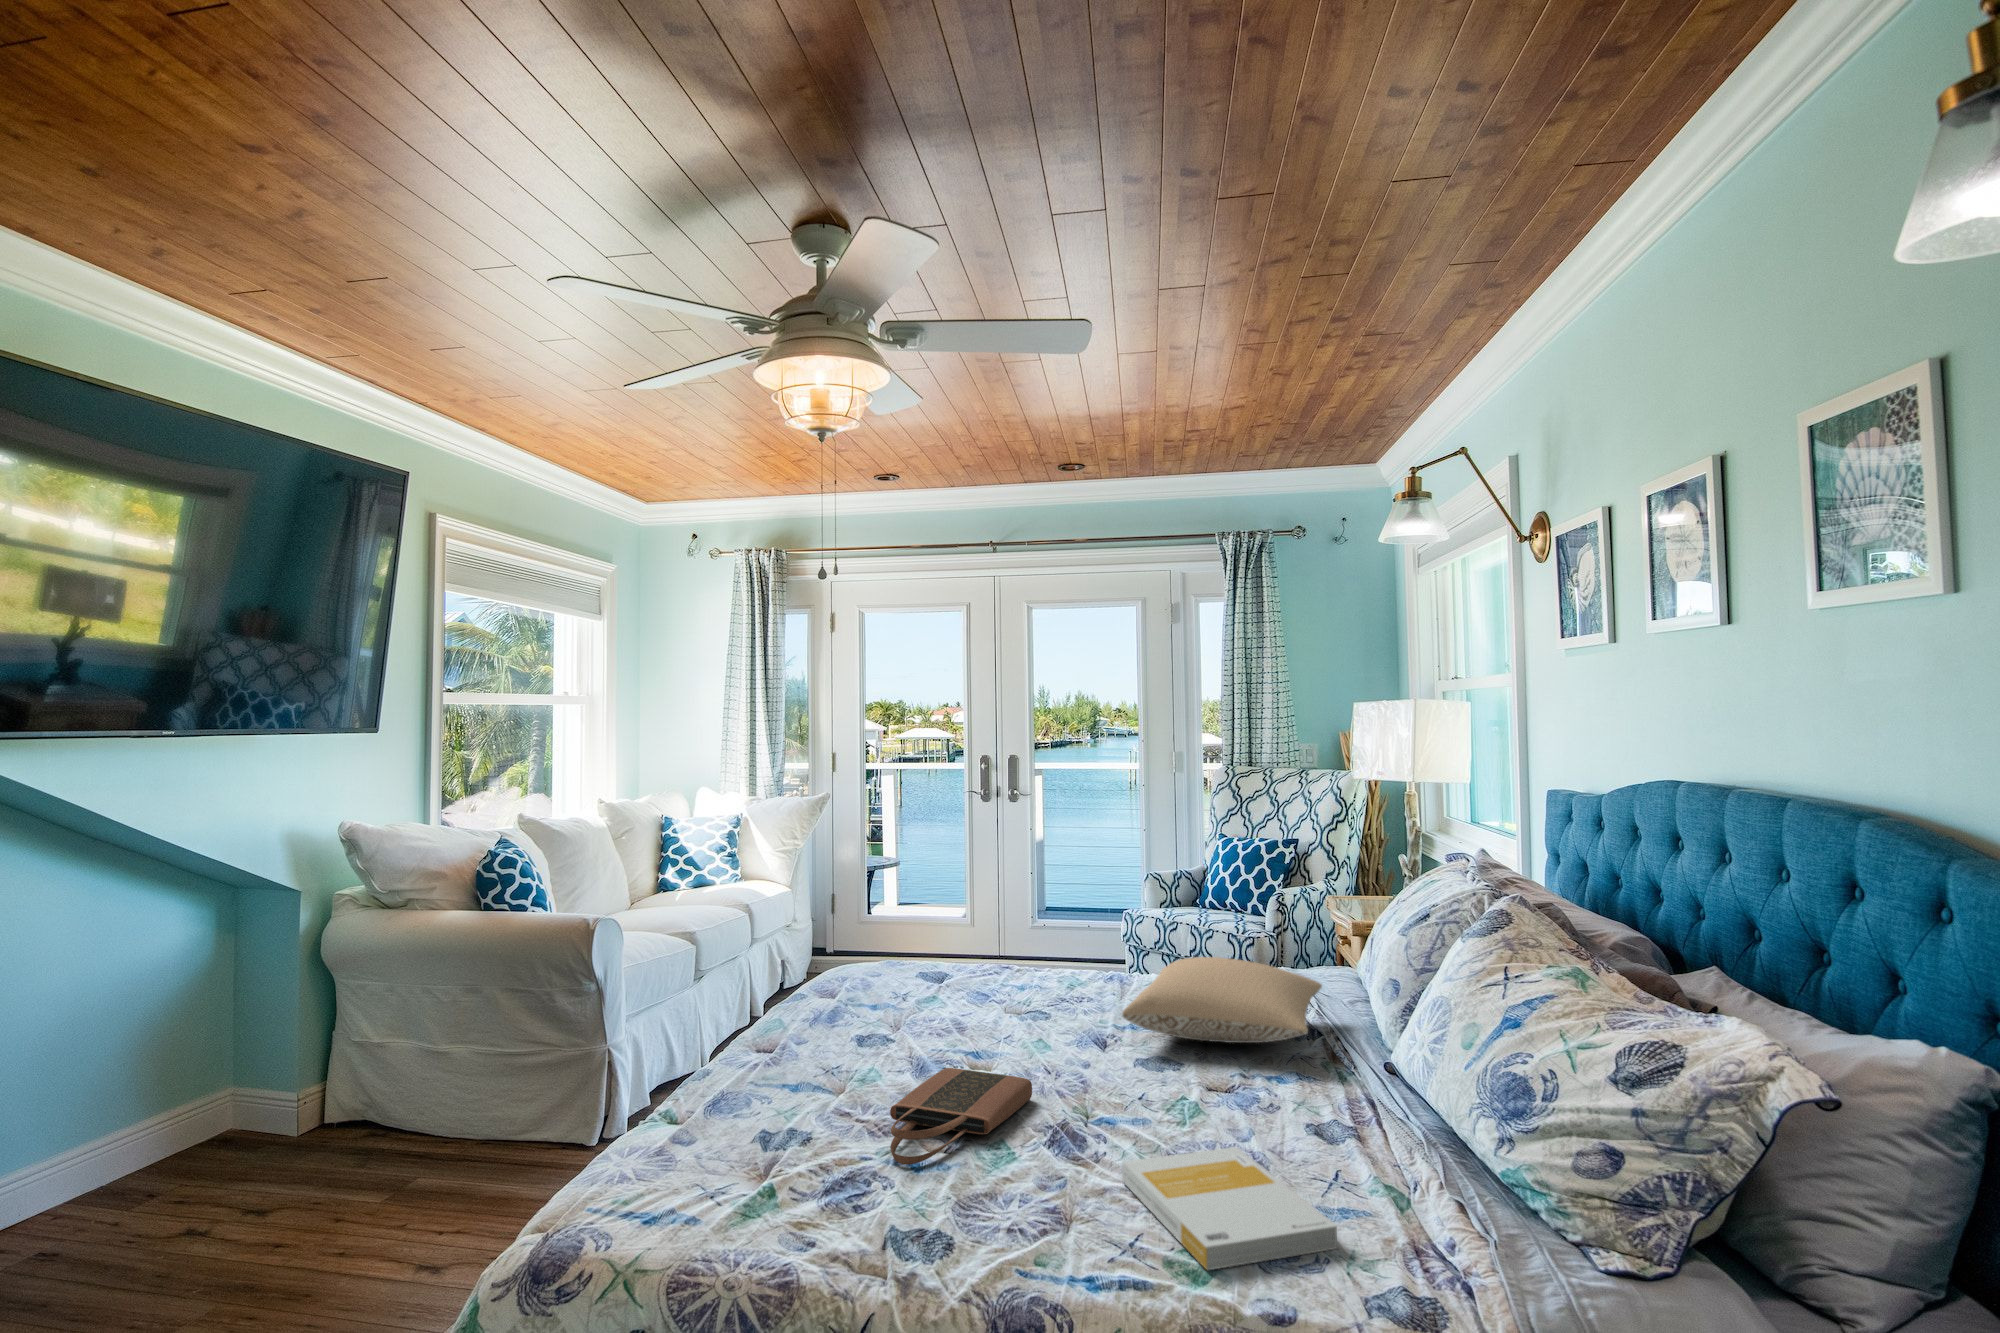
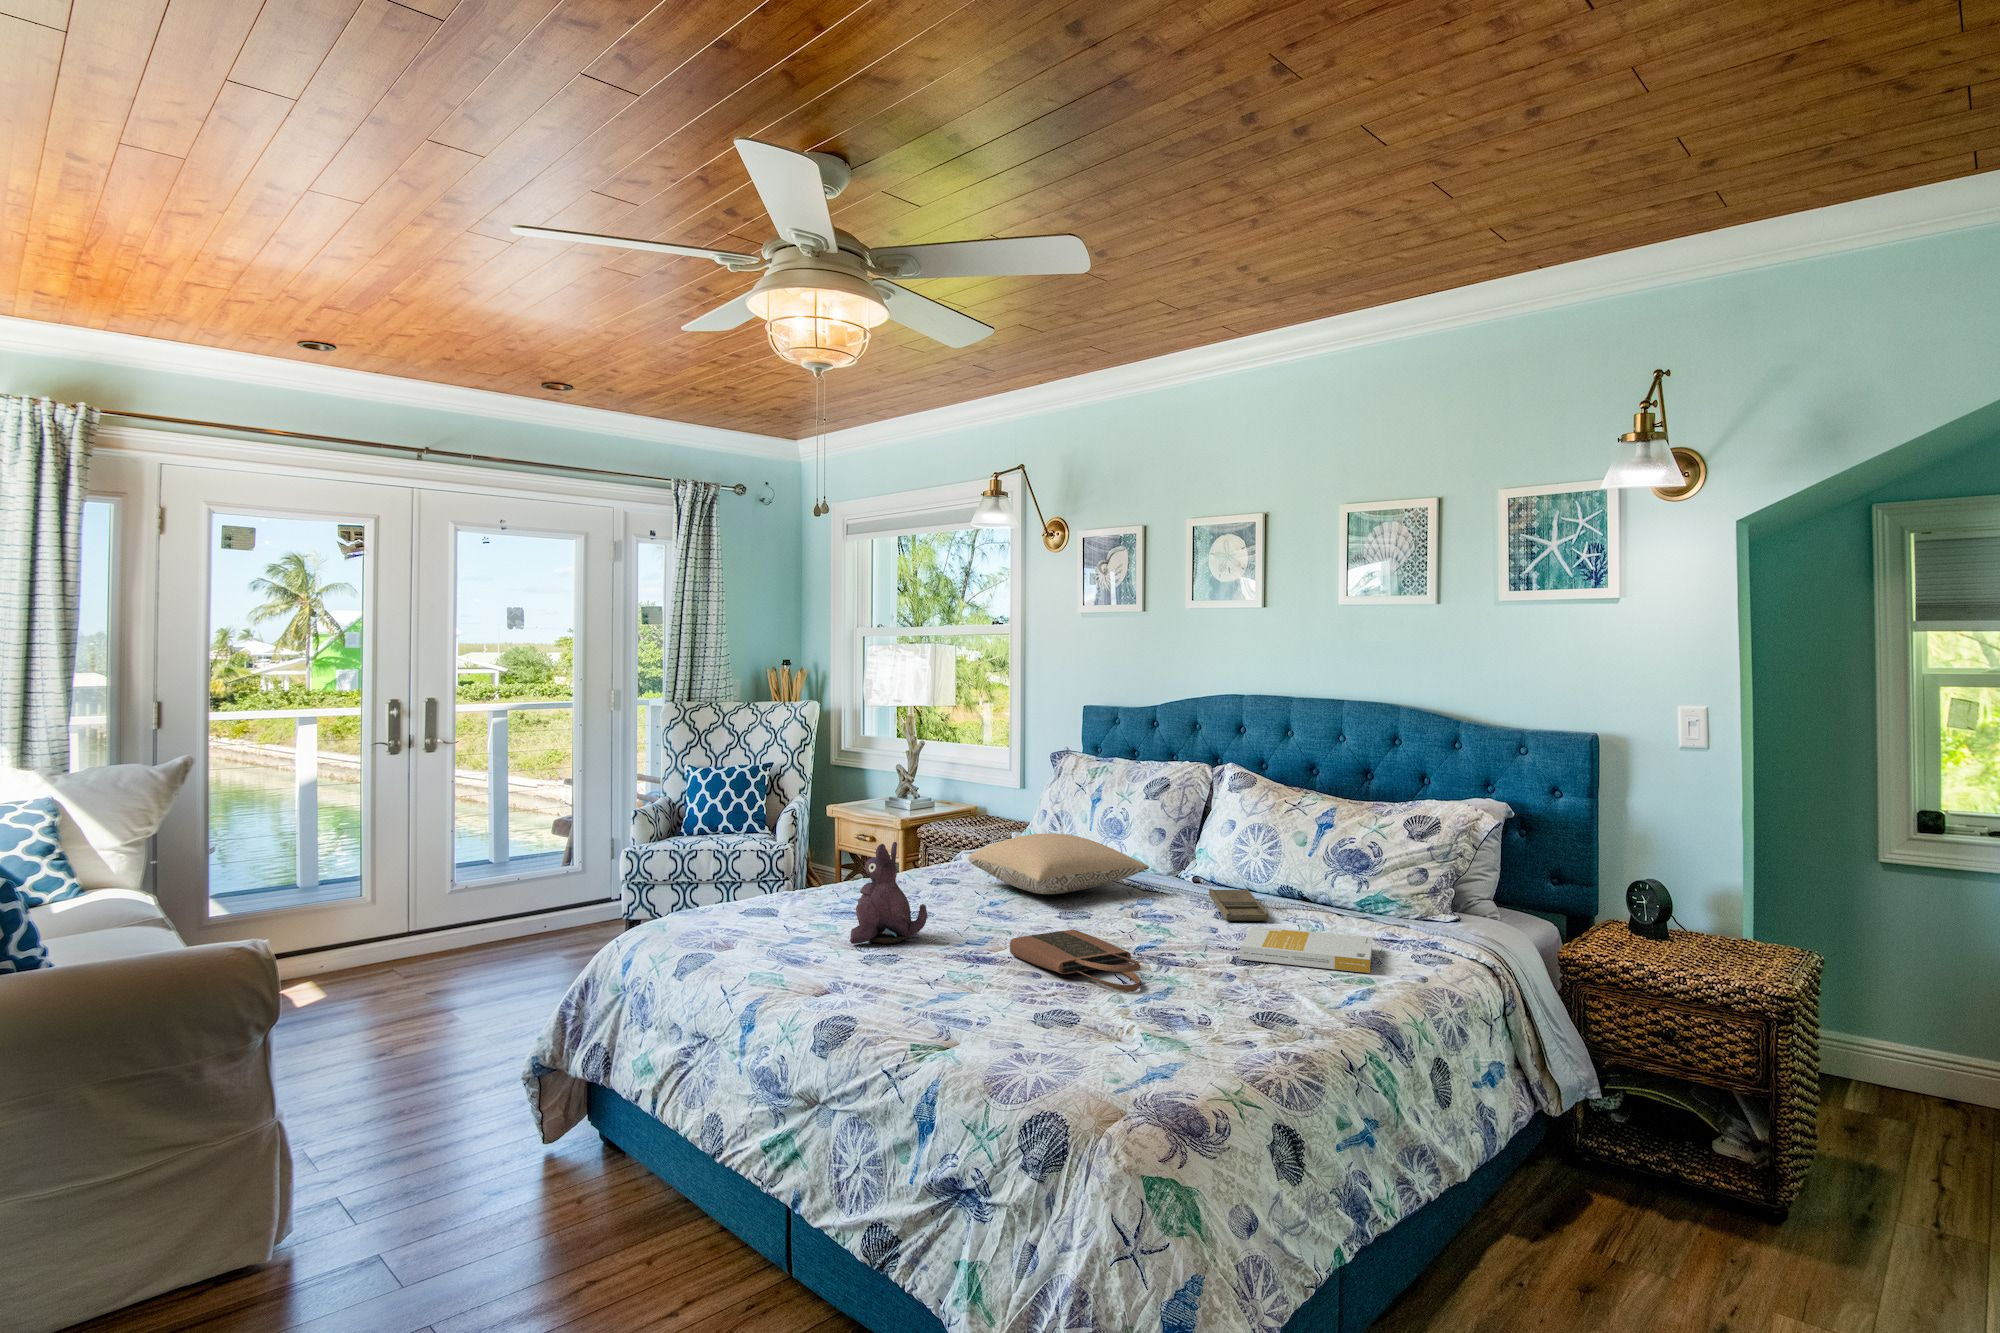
plush toy: none [876,932,943,1044] -> present [850,842,927,944]
tray: none [1280,1085,1418,1153] -> present [1209,888,1268,921]

